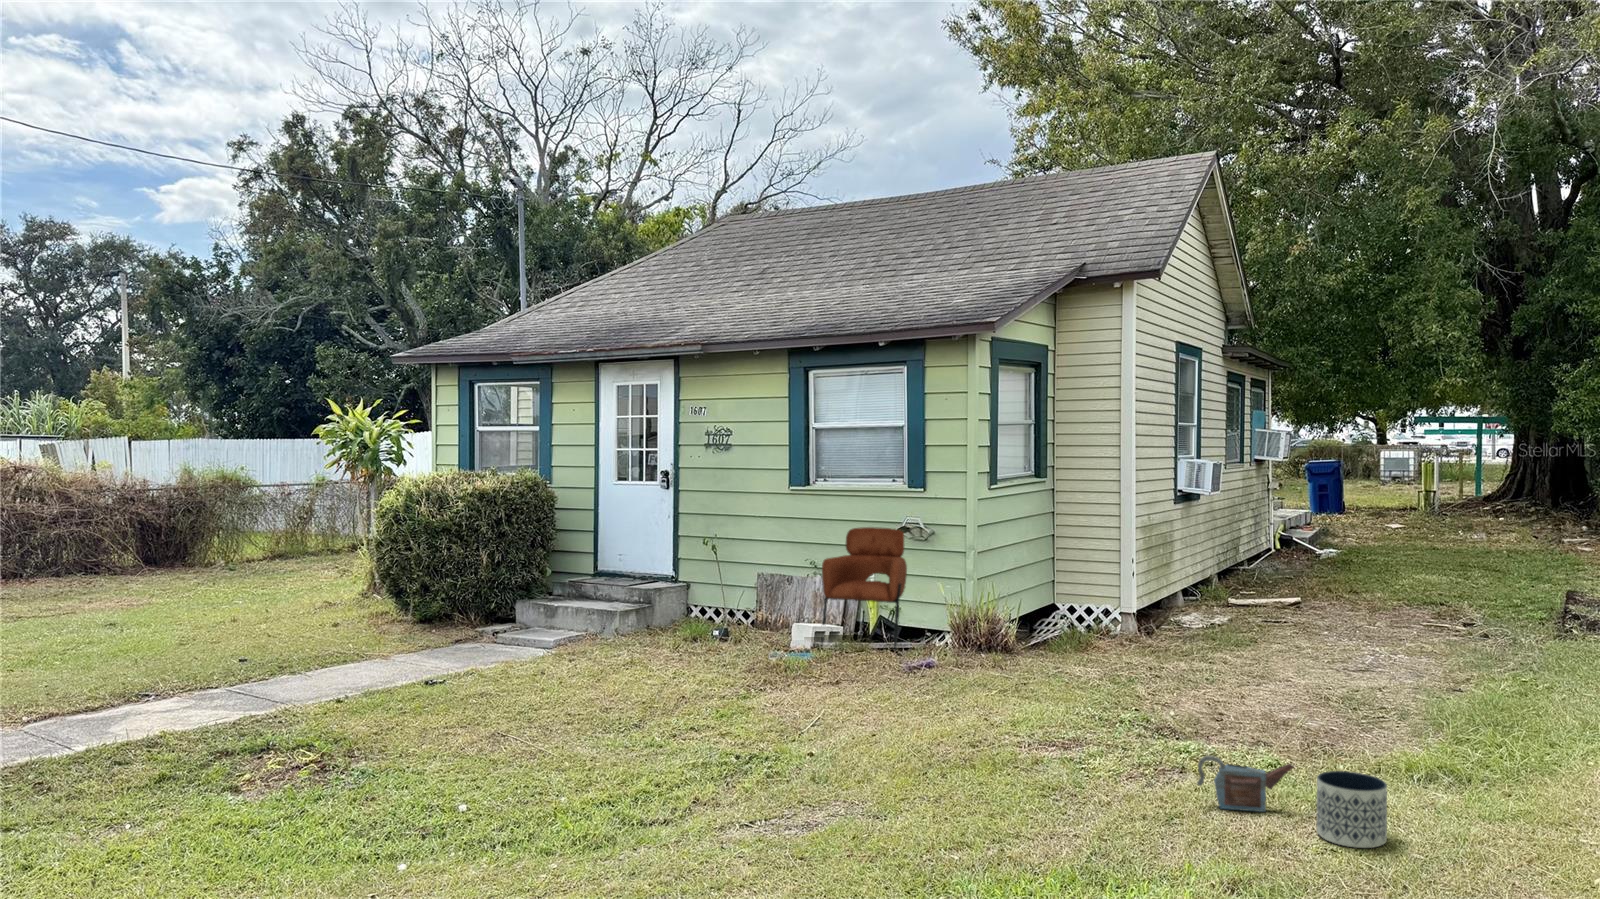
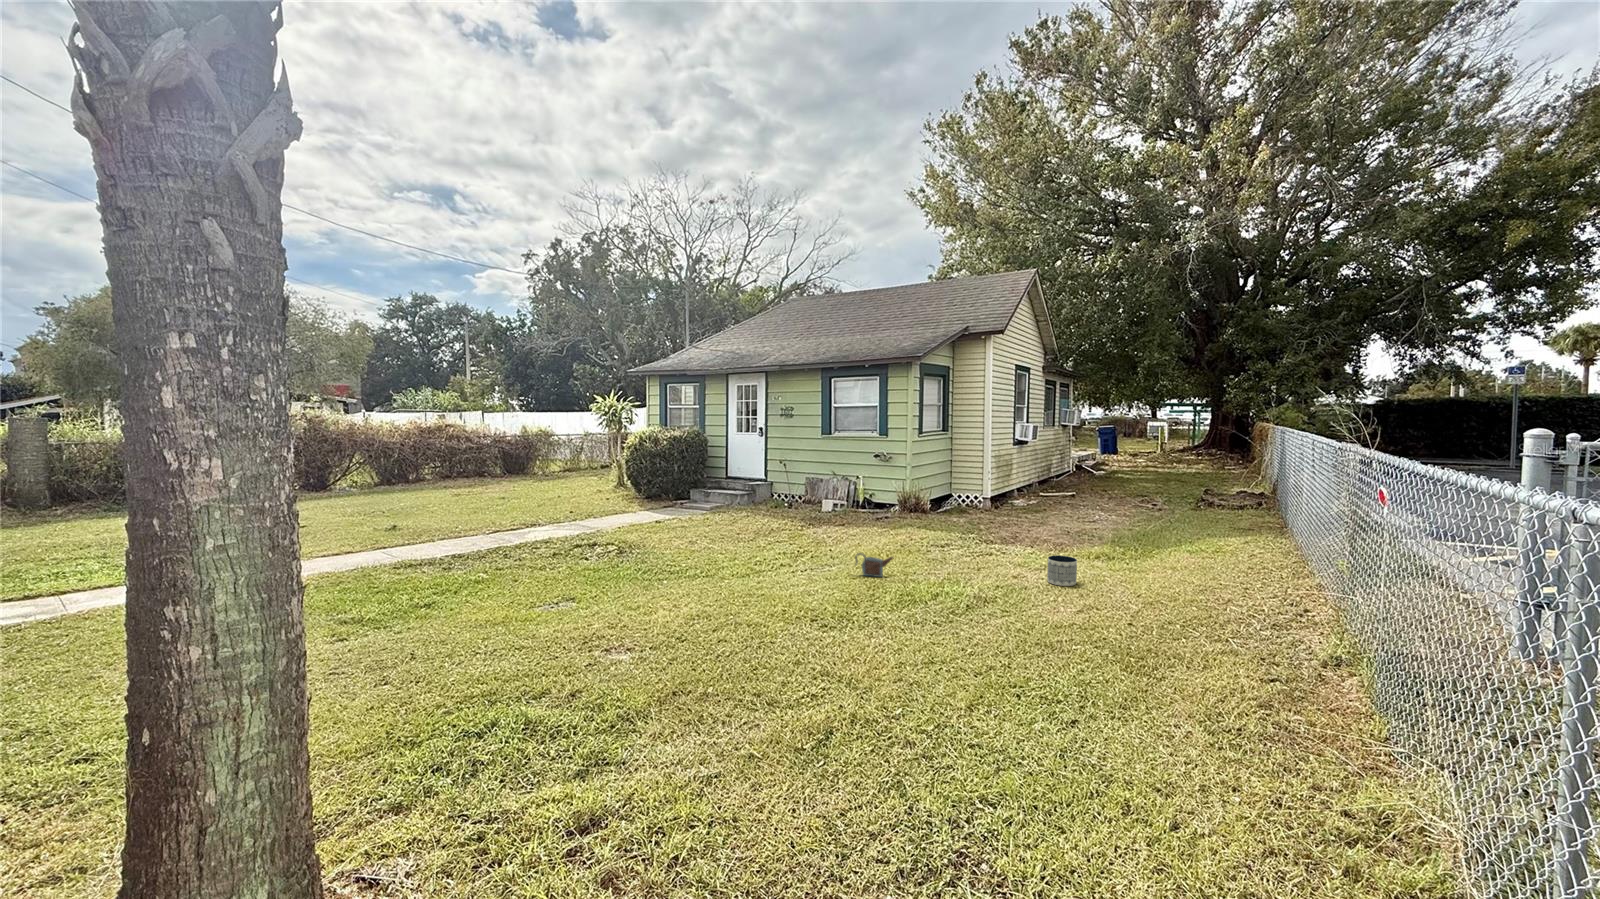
chair: present [821,527,907,651] -> none [836,455,878,514]
watering can: present [1197,756,1294,812] -> present [855,553,894,577]

